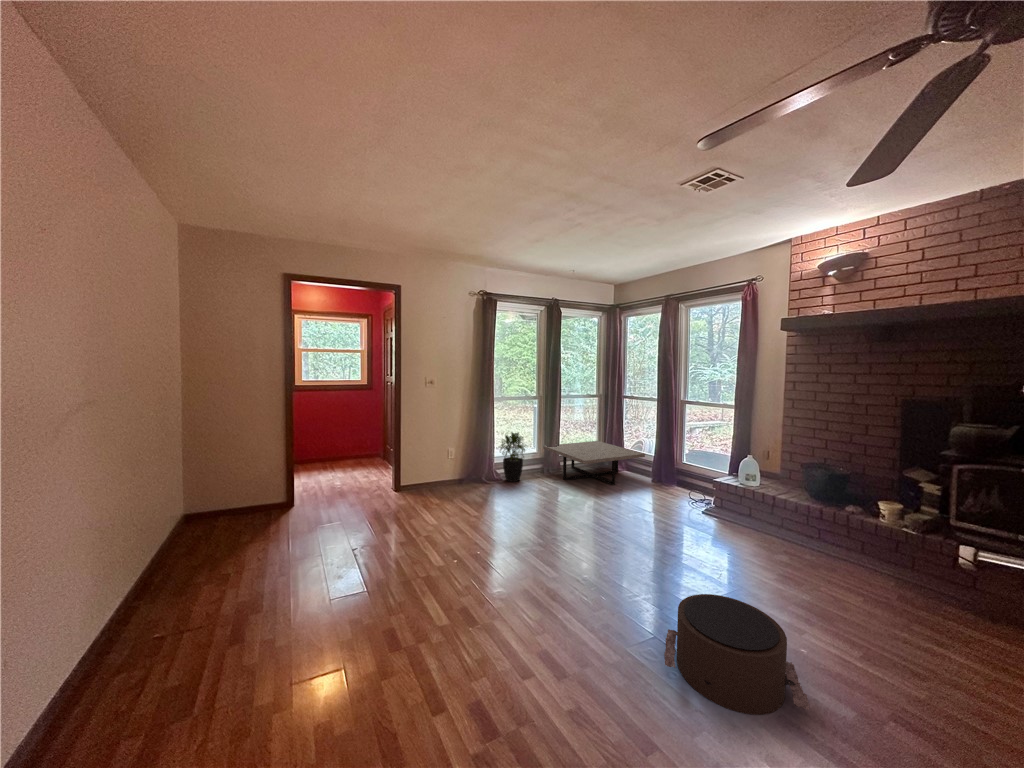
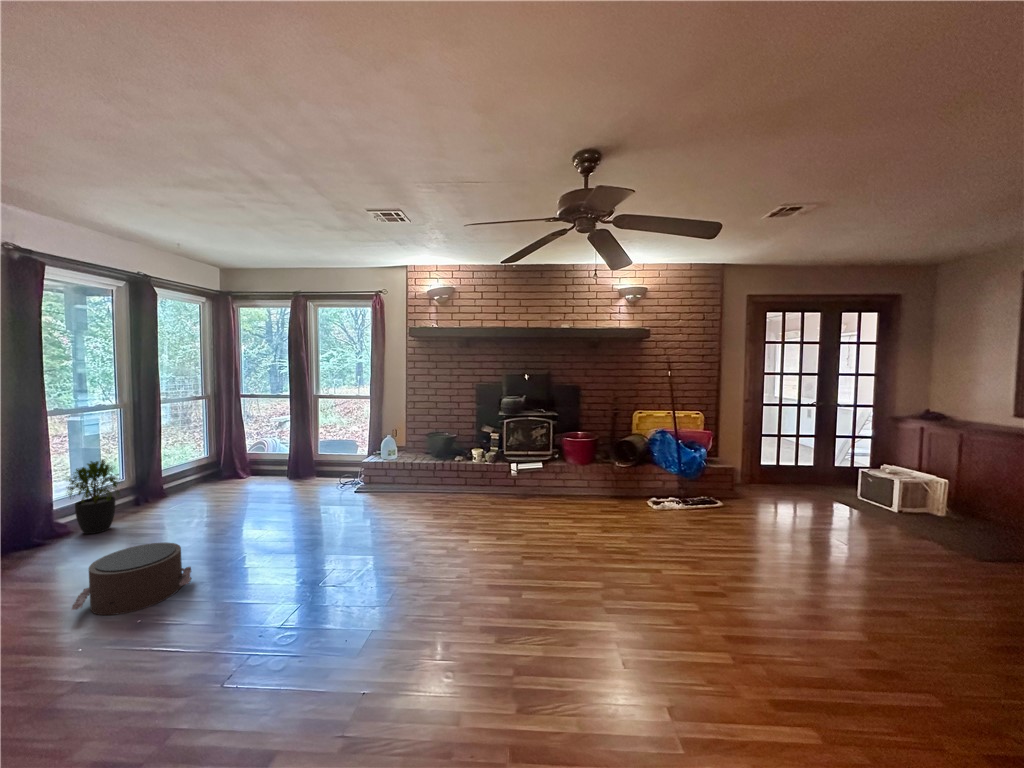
coffee table: present [543,441,645,485] -> none [136,453,284,508]
pouf: present [664,594,809,715] -> present [72,542,191,615]

